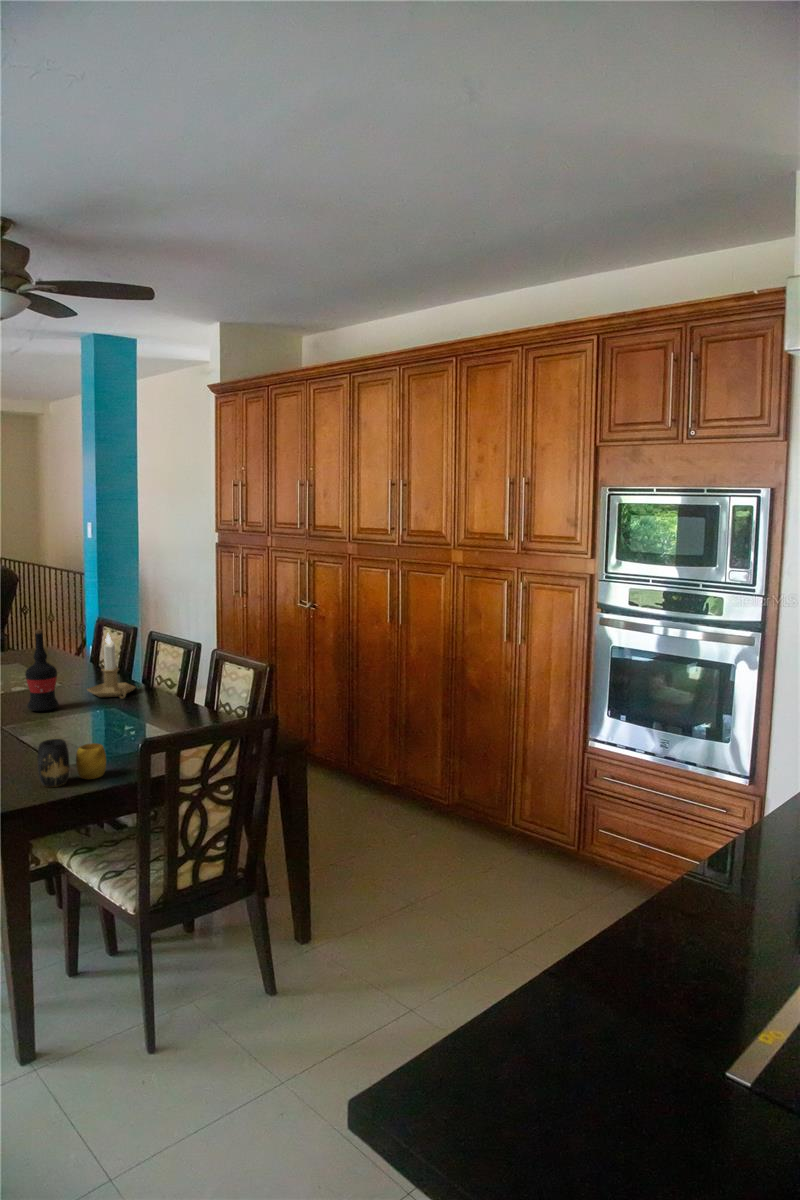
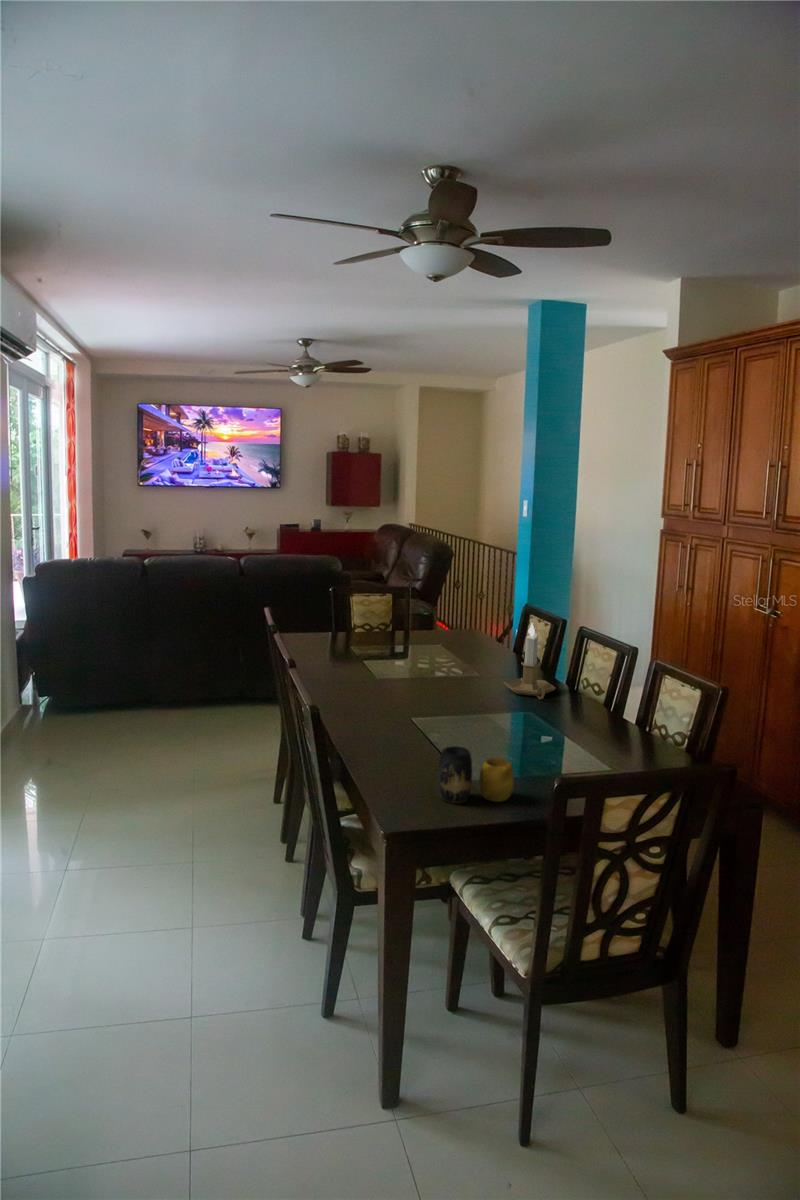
wine bottle: present [25,629,59,711] -> none [442,612,475,701]

